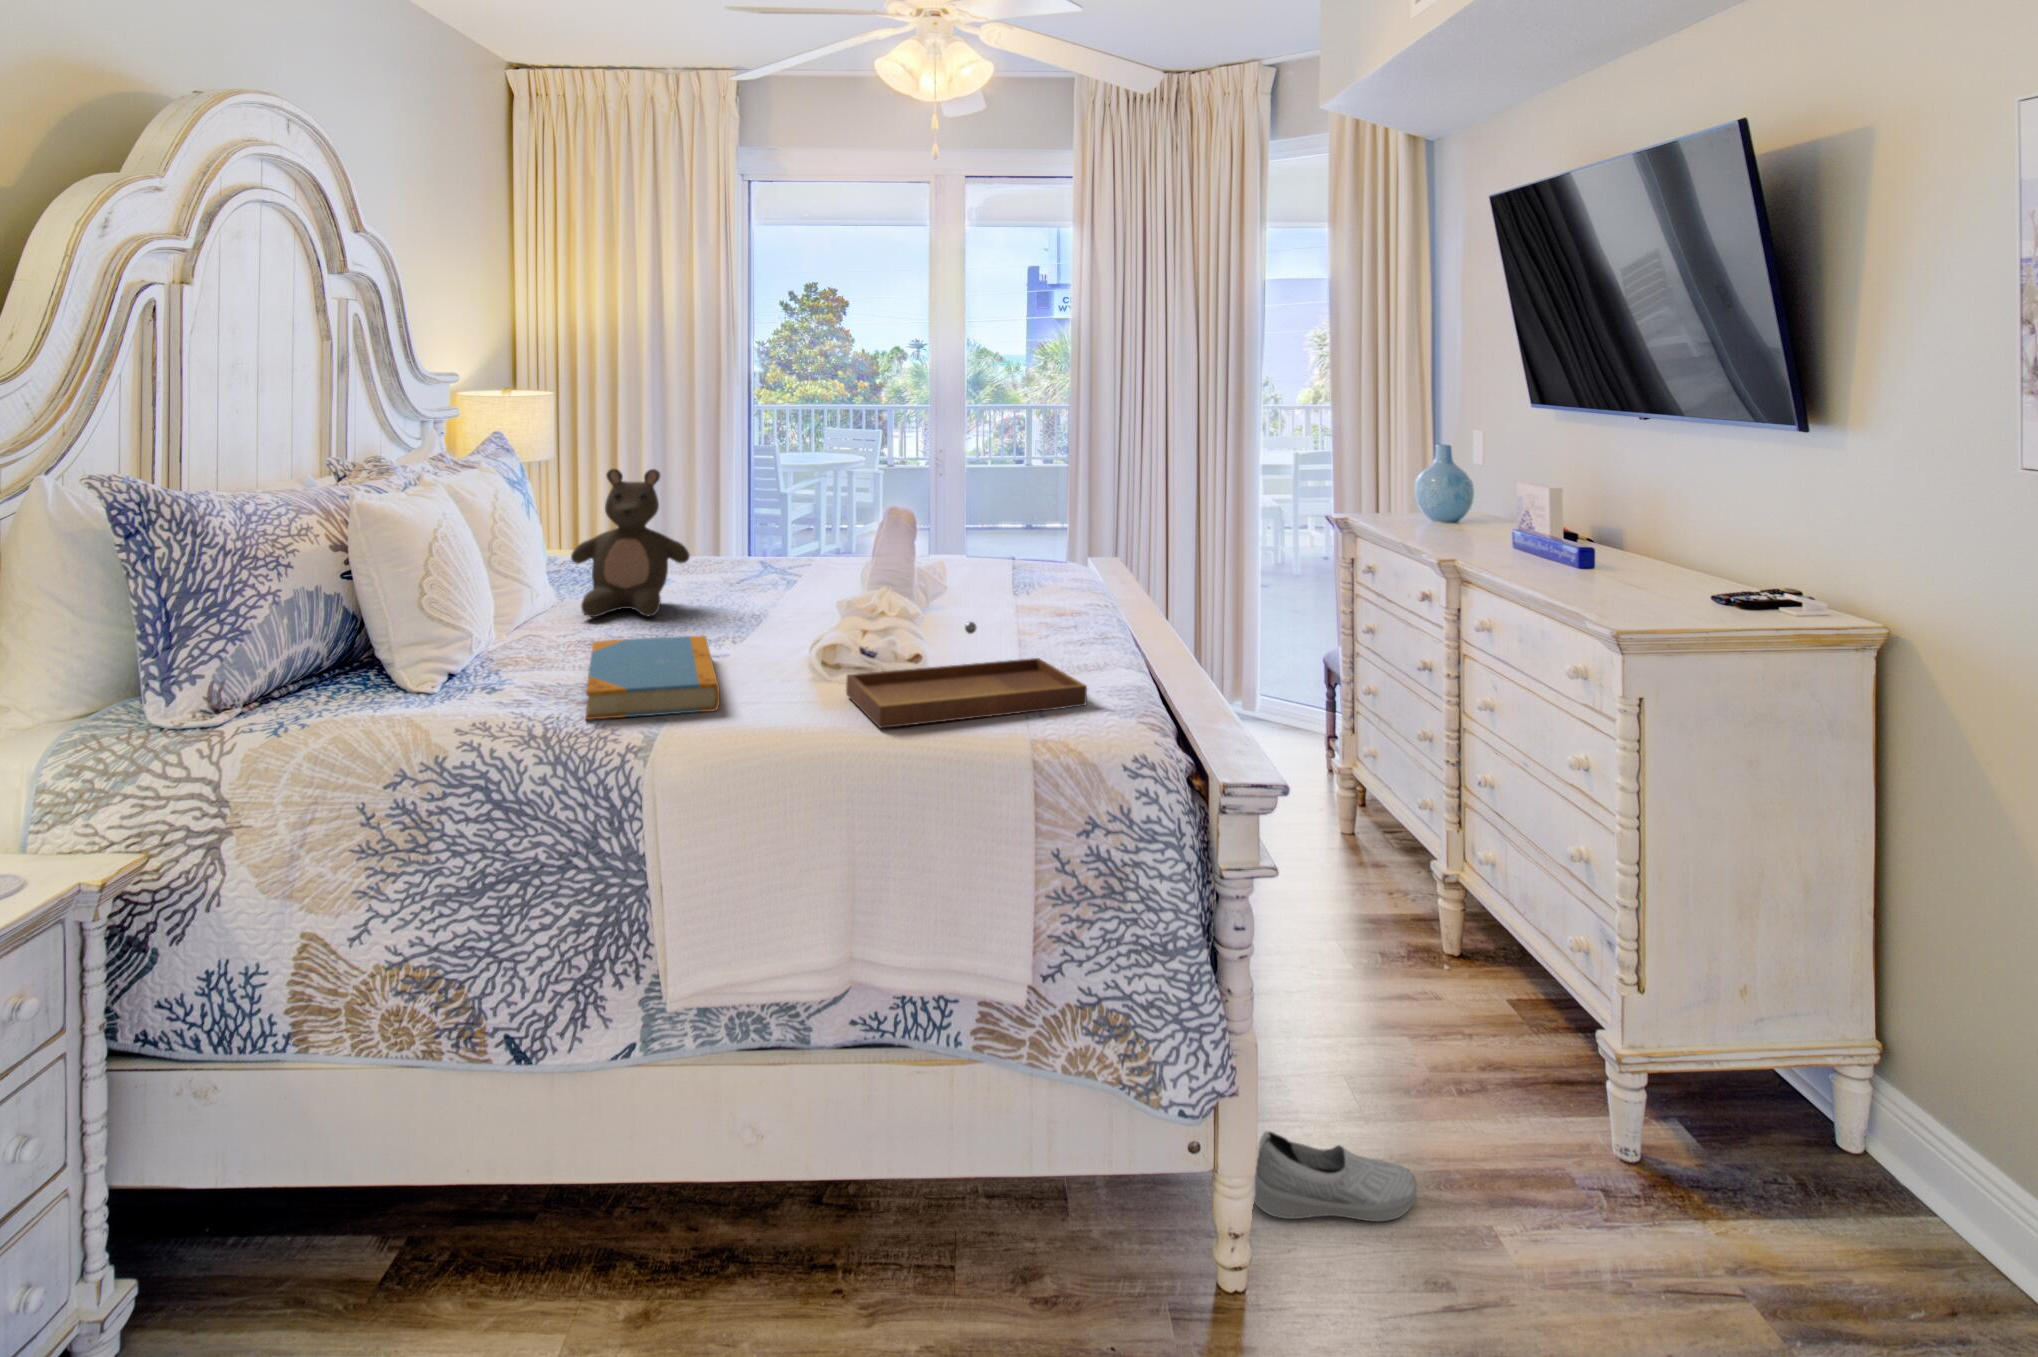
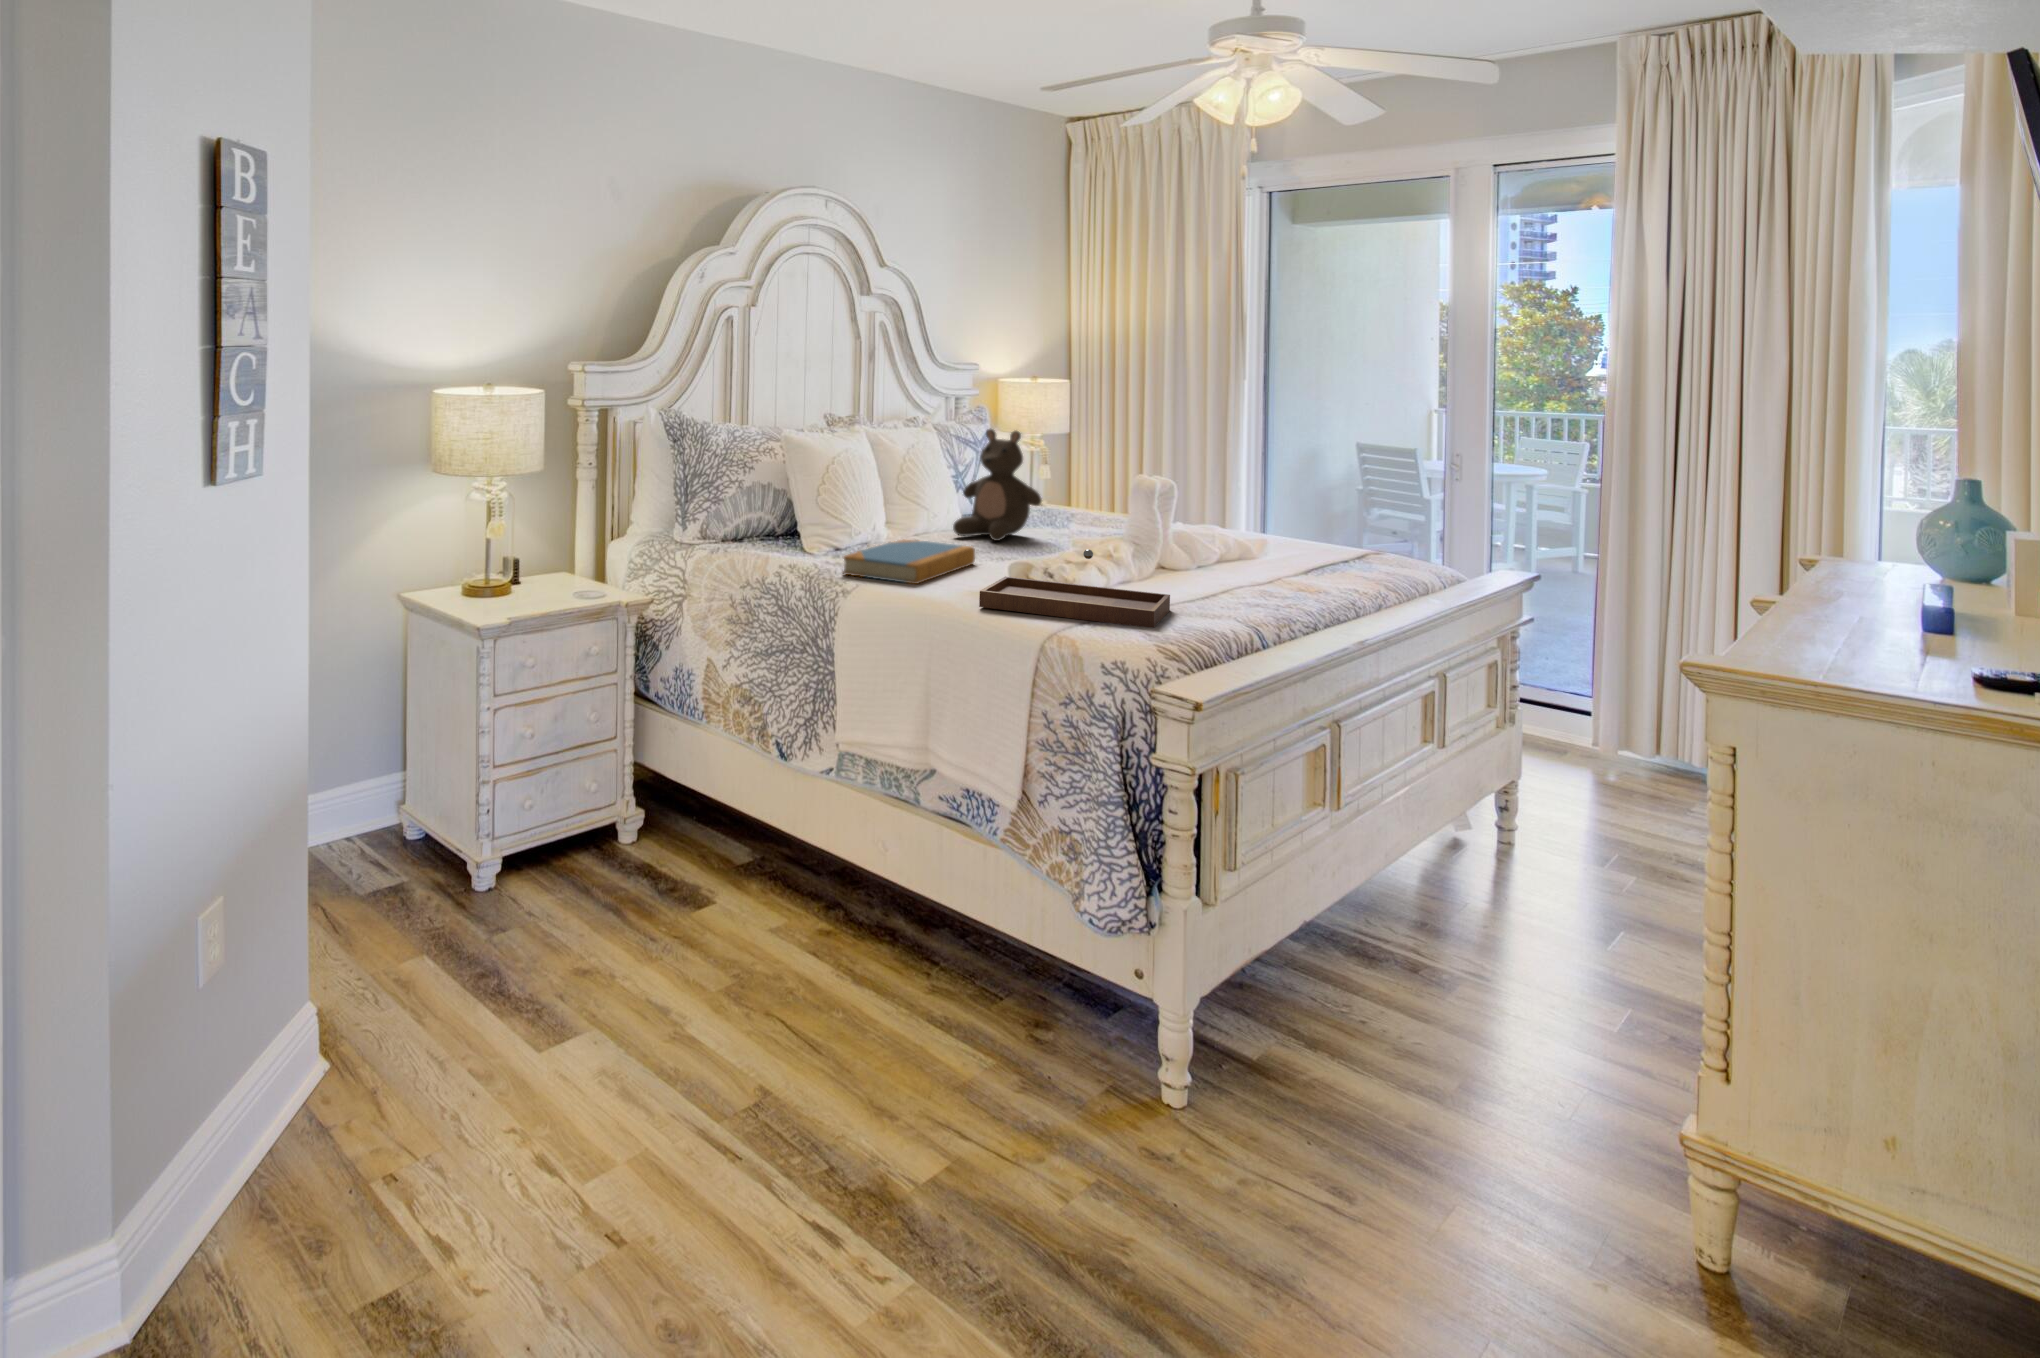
shoe: present [1254,1132,1417,1221] -> none [1231,1023,1395,1148]

